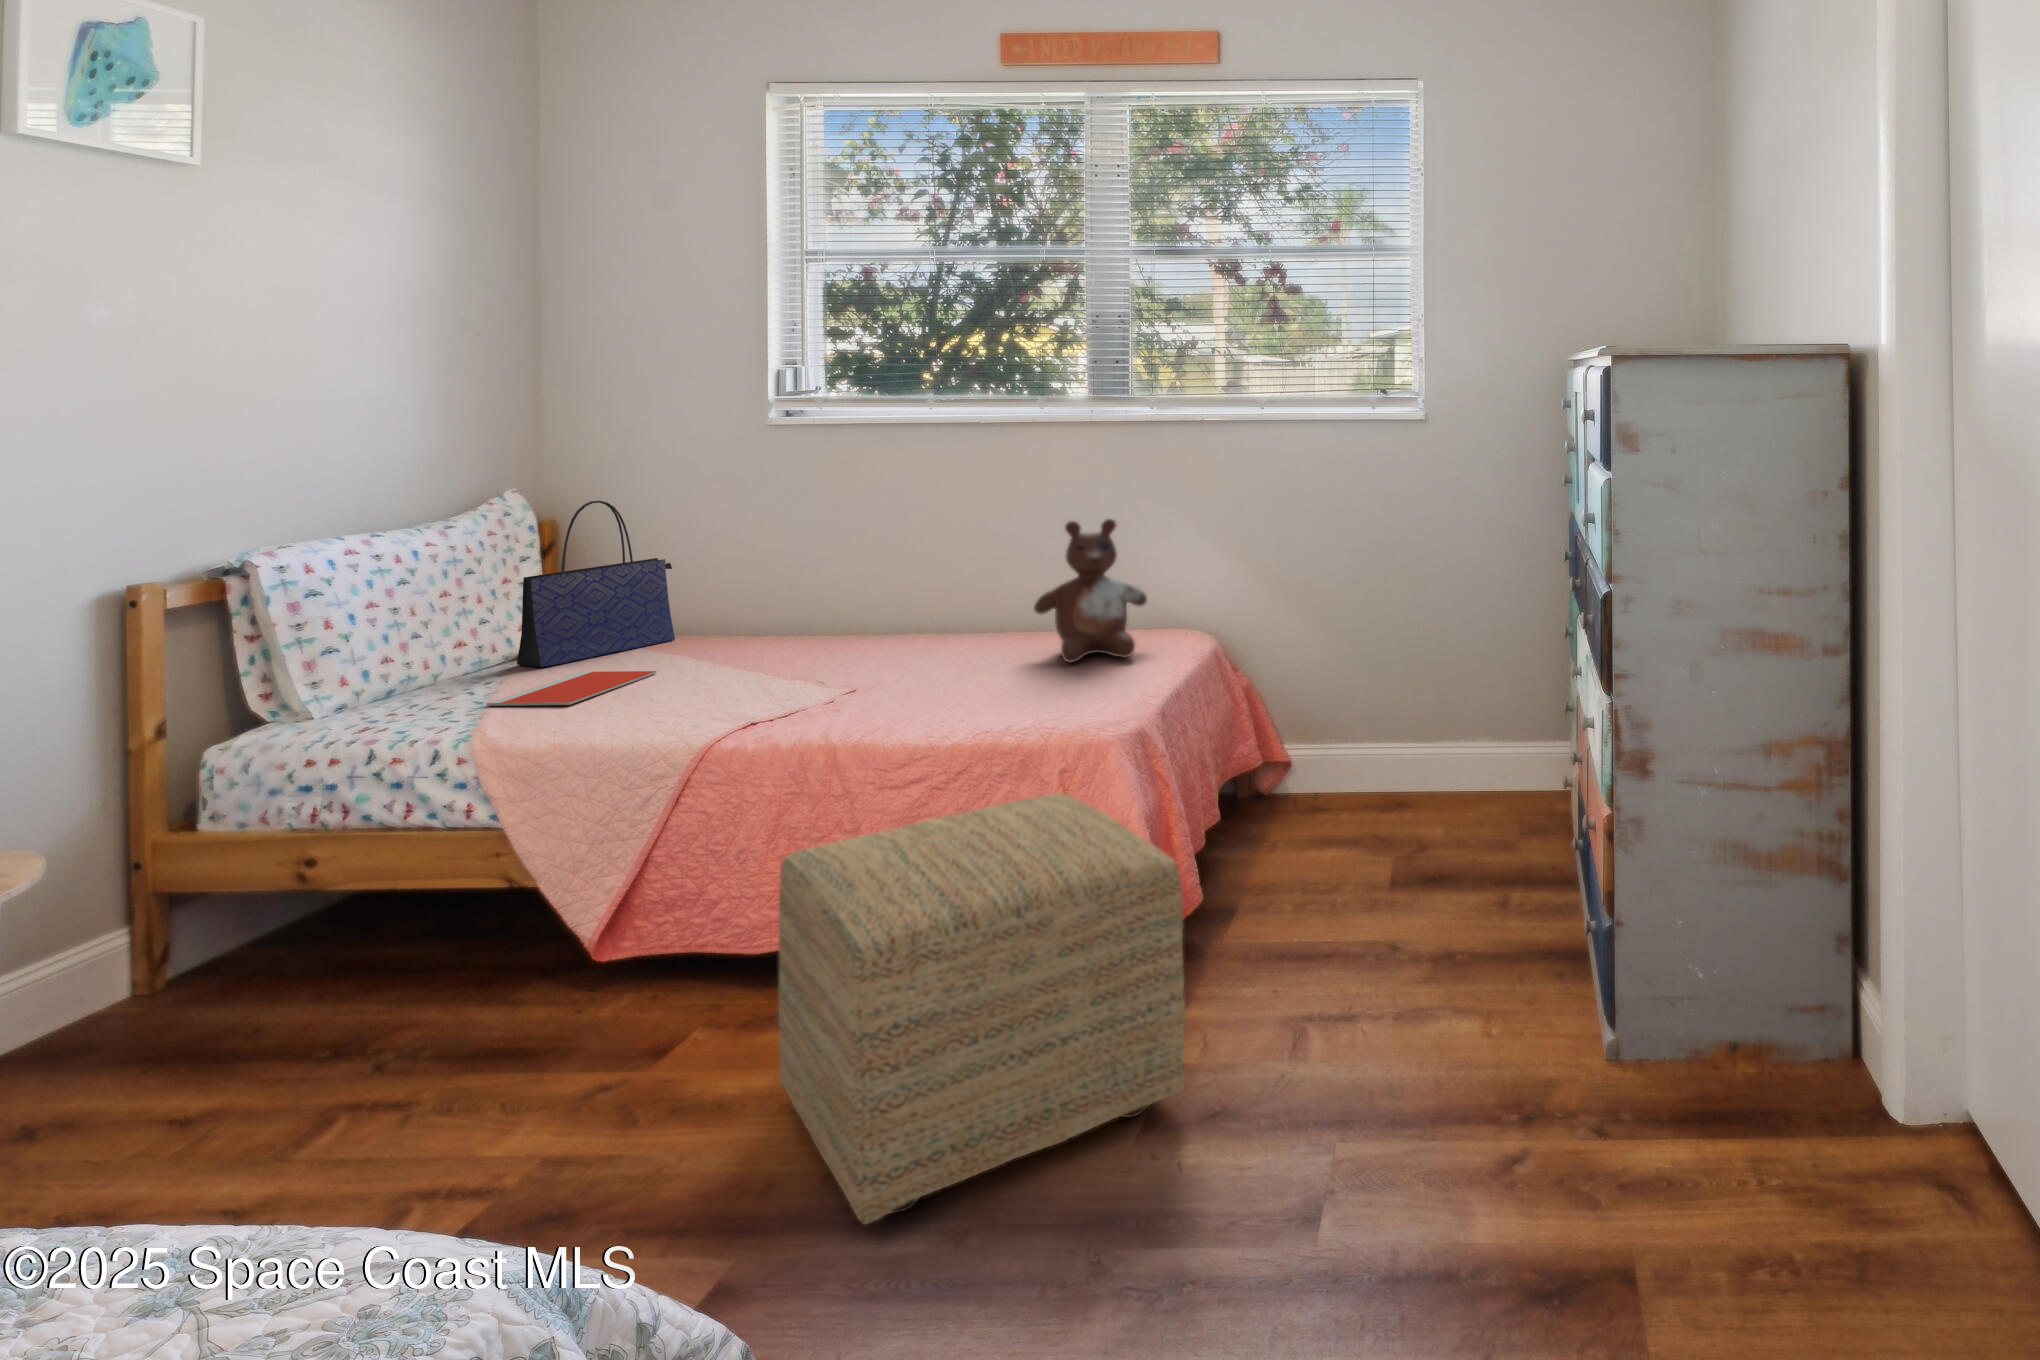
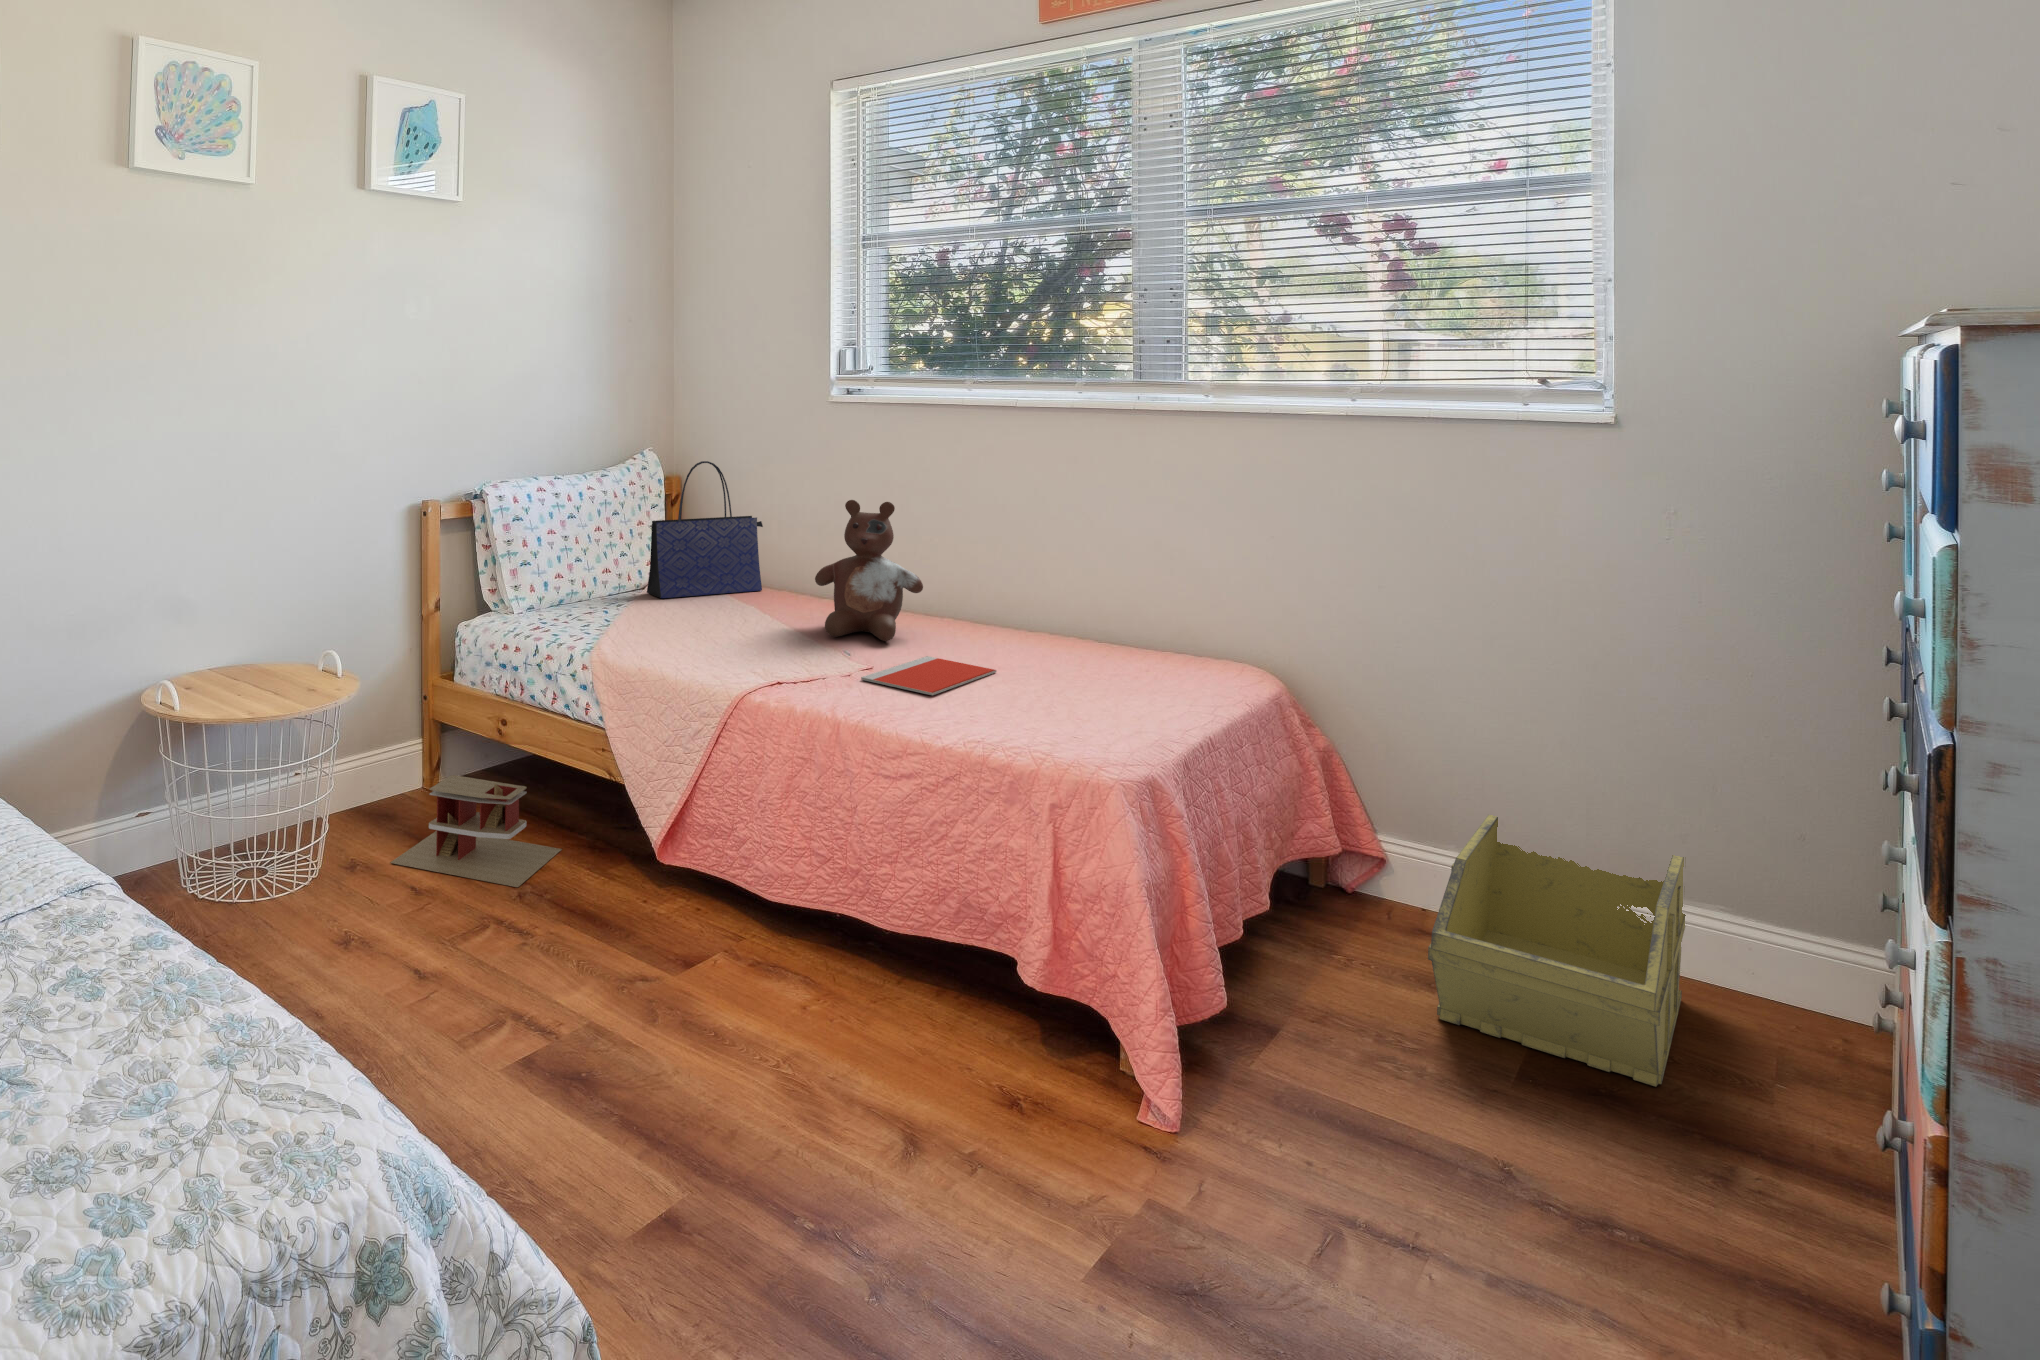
stuffed bear: present [1034,519,1147,663] -> present [815,500,923,641]
notebook: present [486,671,656,706] -> present [861,656,996,695]
storage bin: none [1338,701,1478,866] -> present [1428,815,1686,1087]
ottoman: present [778,794,1185,1224] -> none [764,822,1152,1234]
toy house: none [122,930,427,1096] -> present [390,775,562,887]

